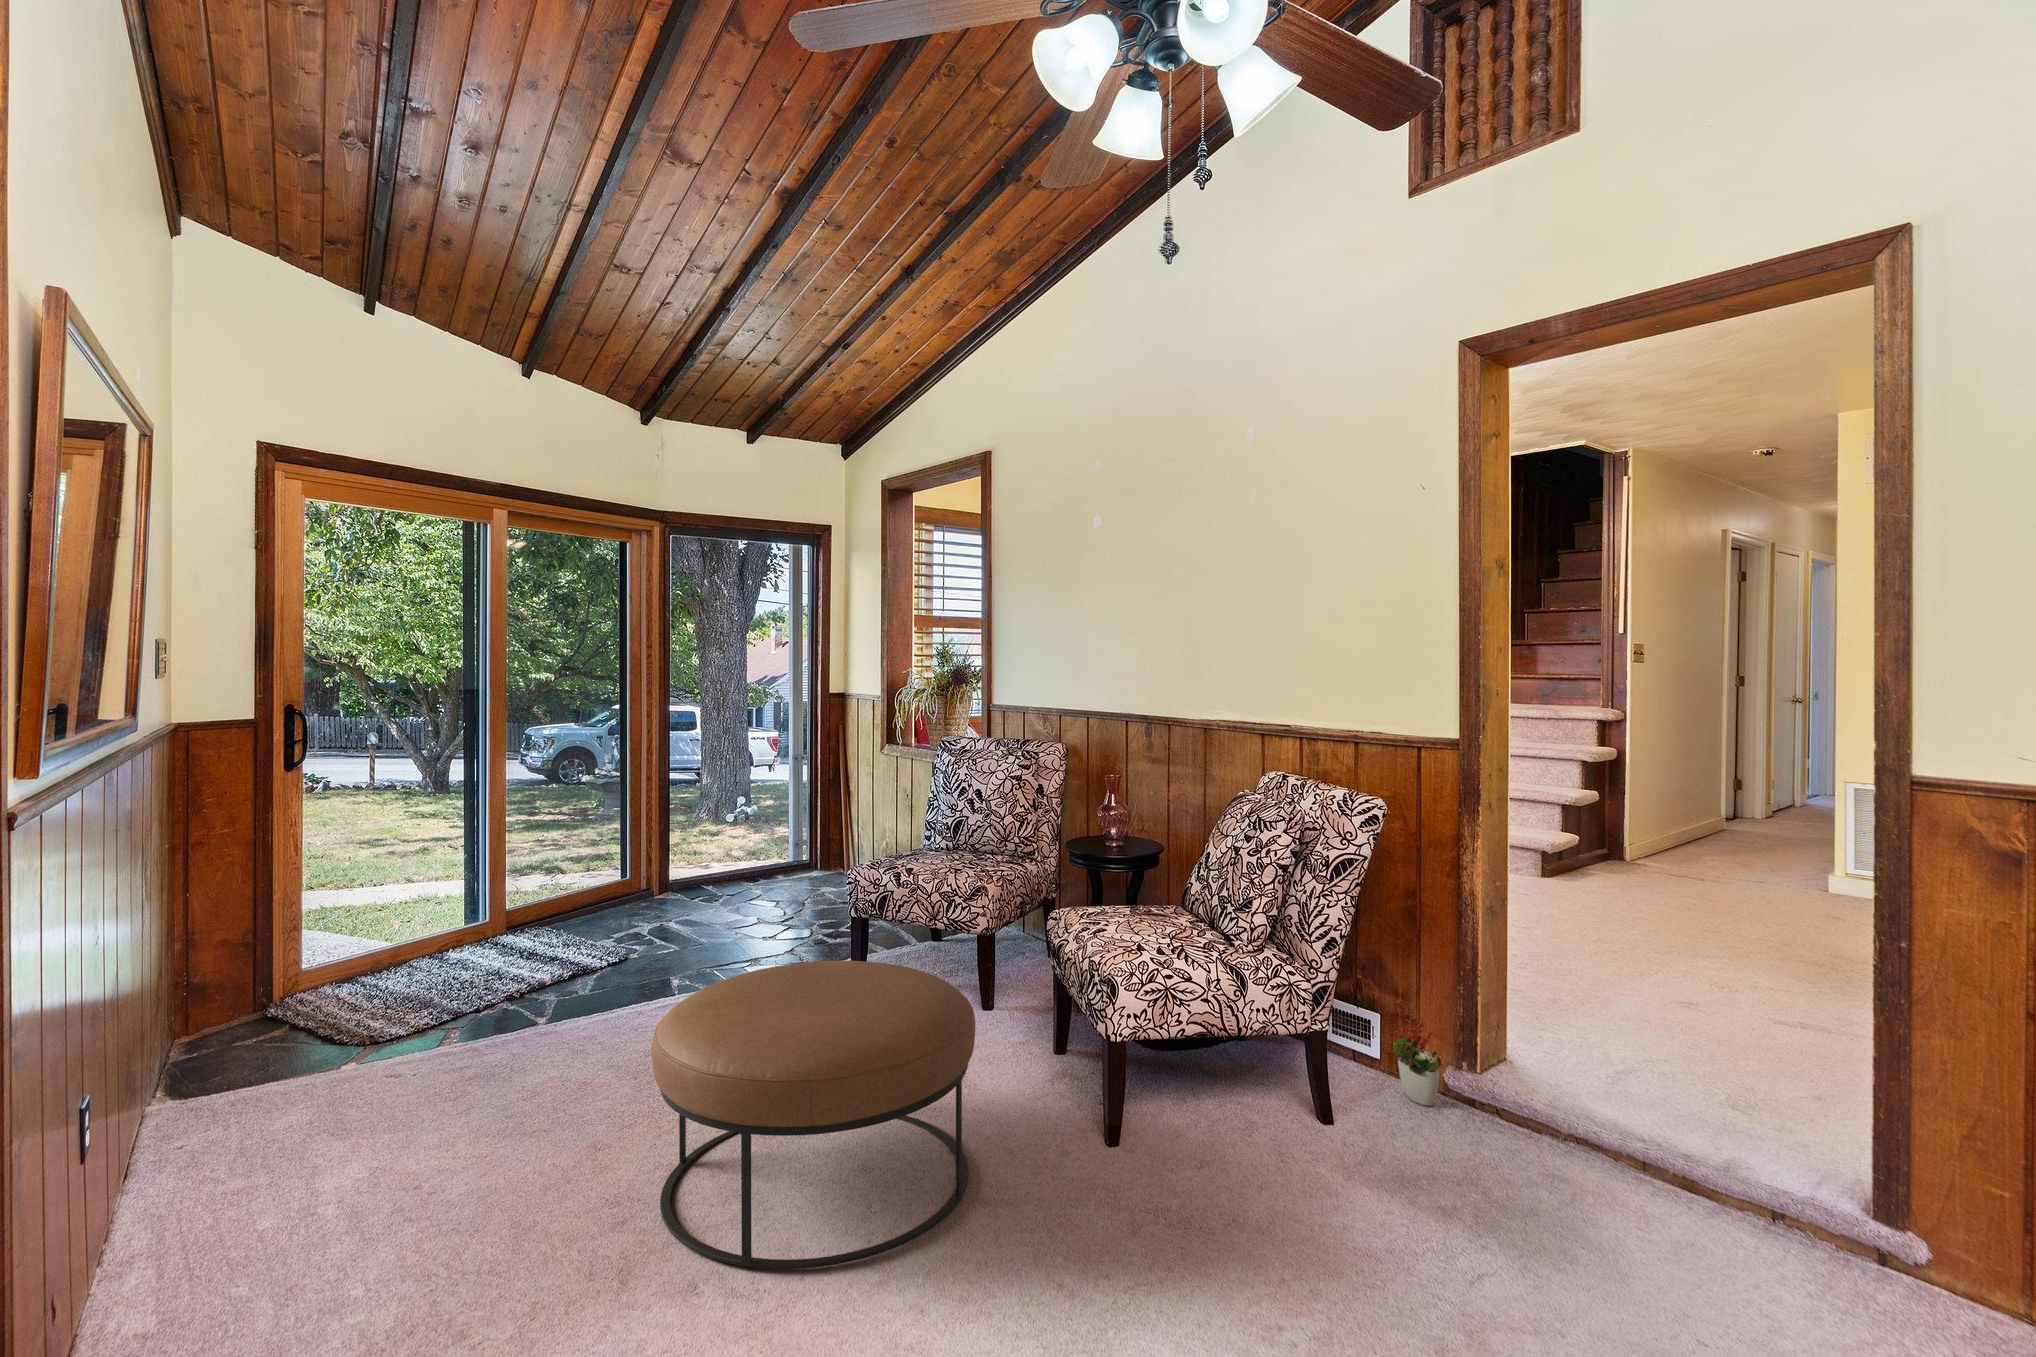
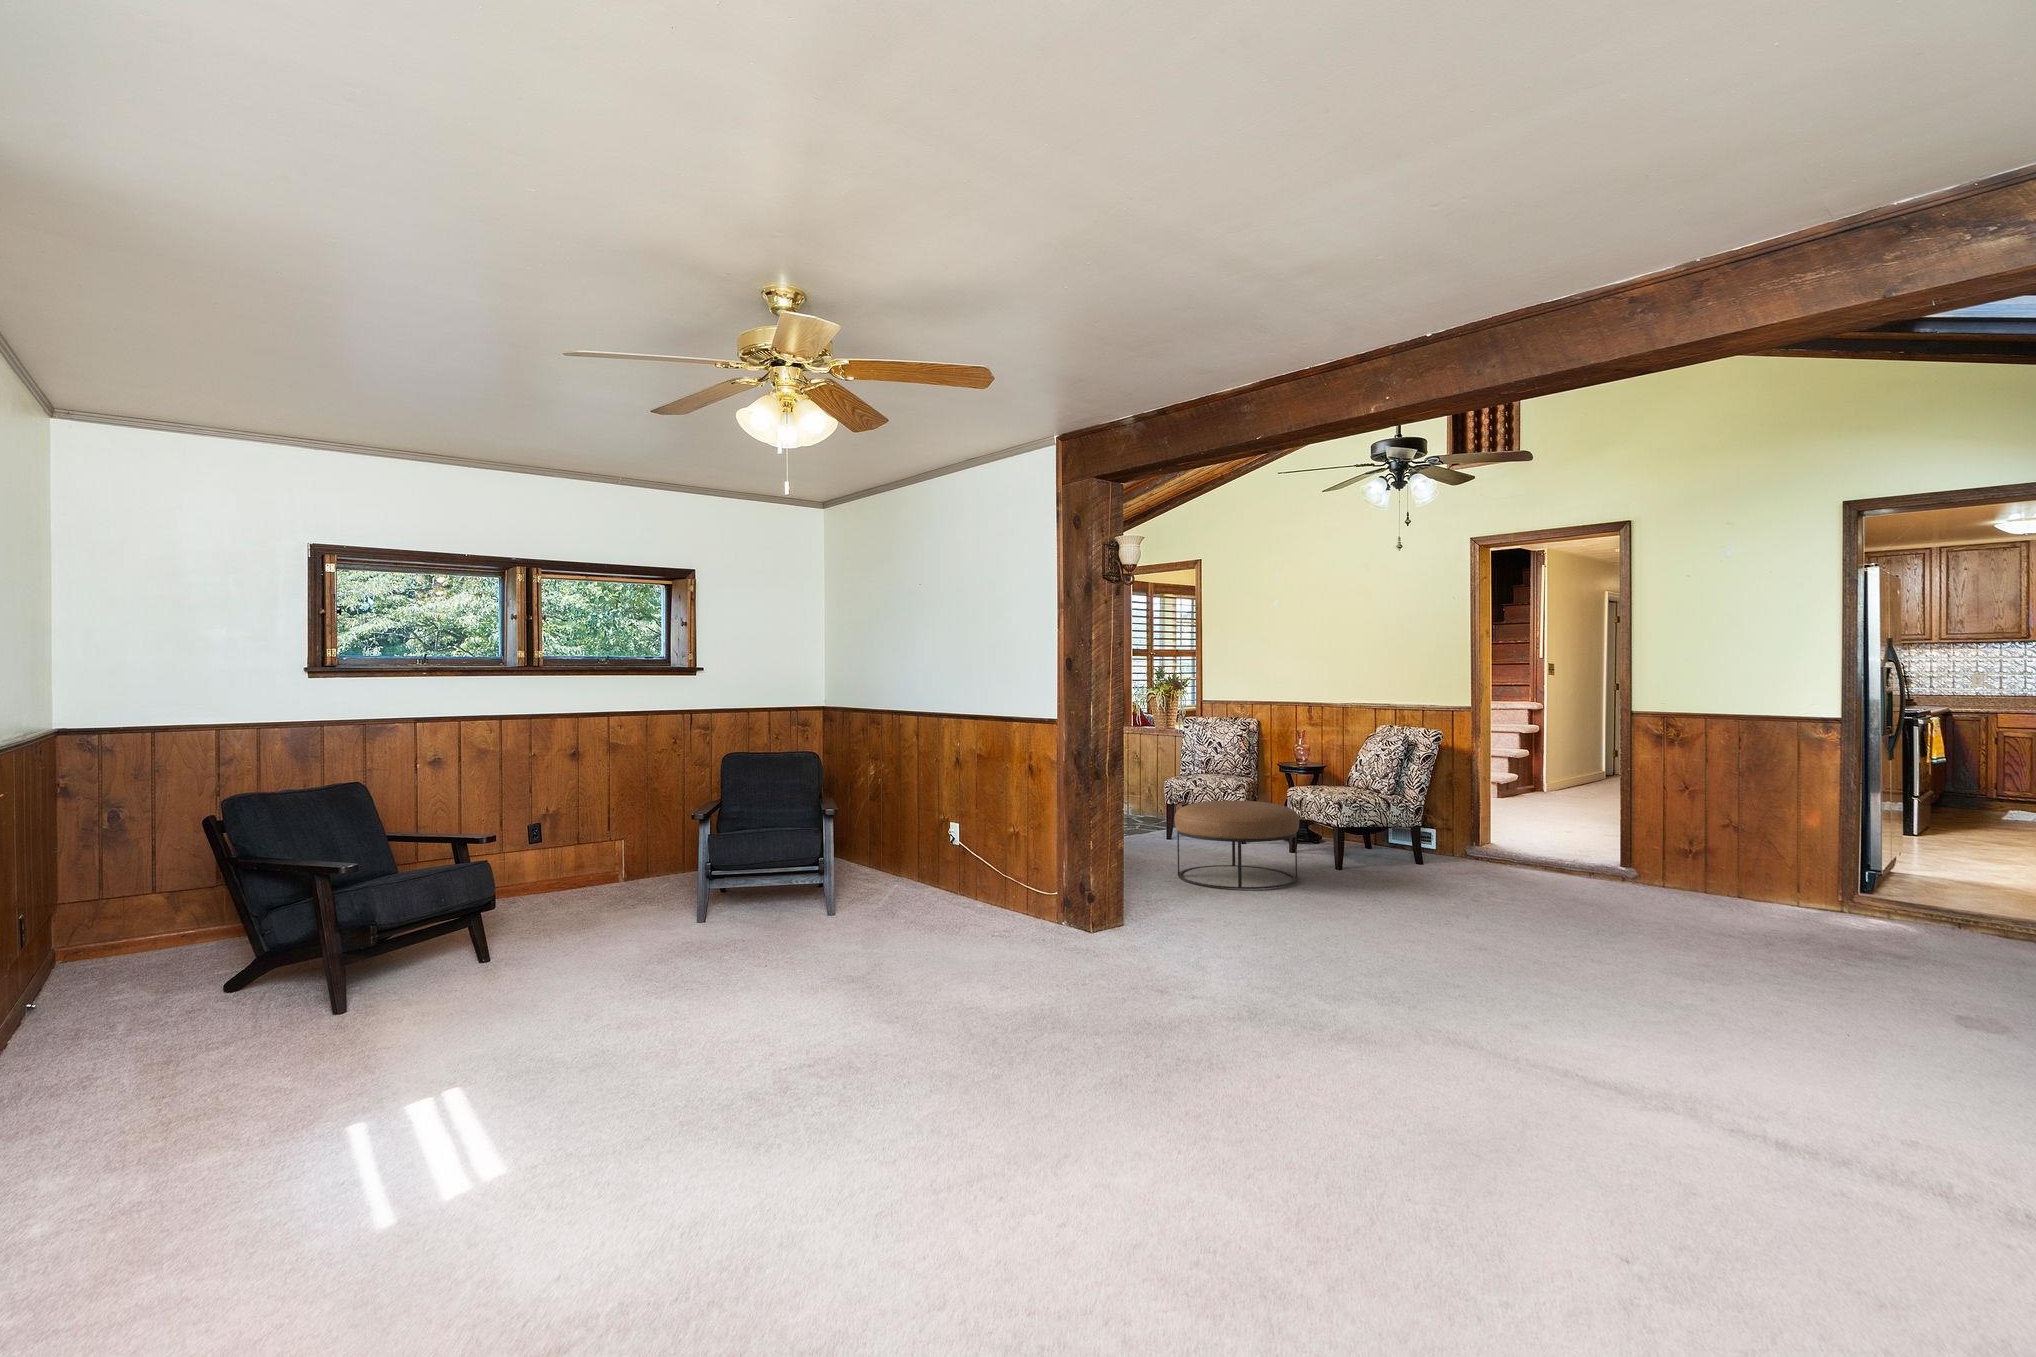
decorative plant: present [1393,1015,1441,1106] -> none [1445,824,1466,861]

